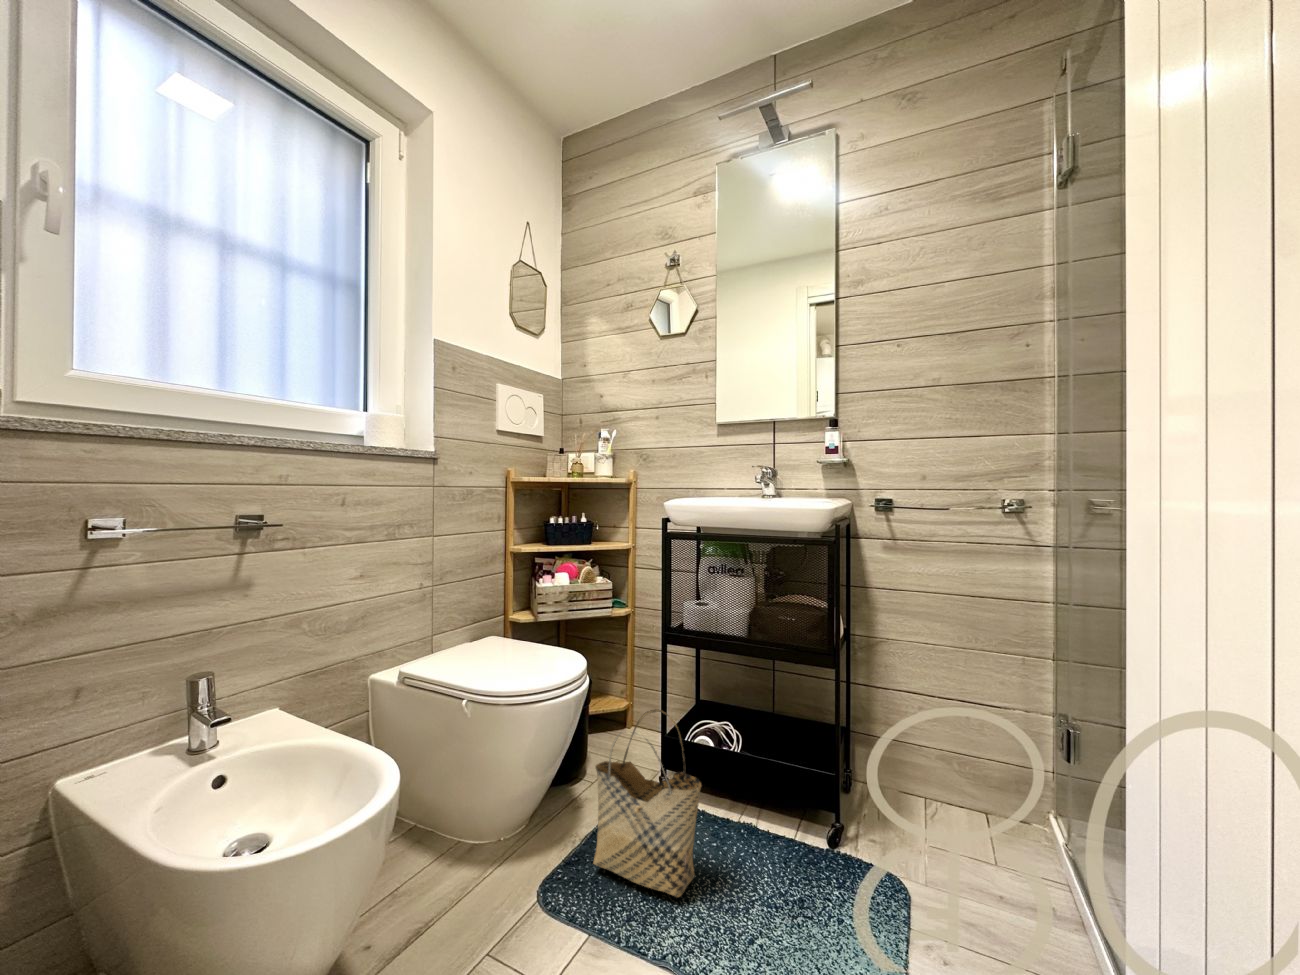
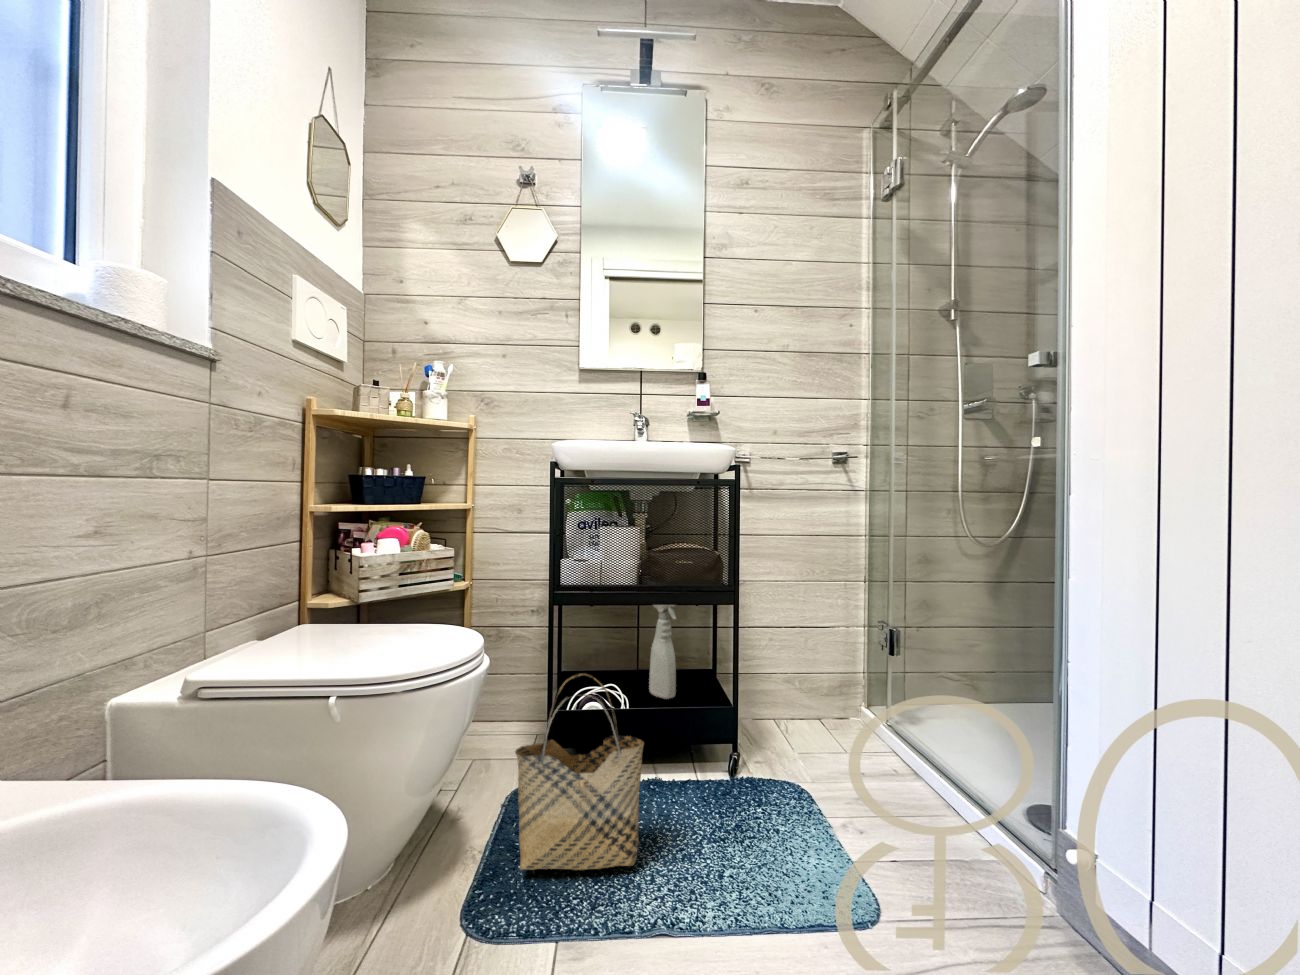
spray bottle: none [776,646,798,744] -> present [649,605,676,699]

